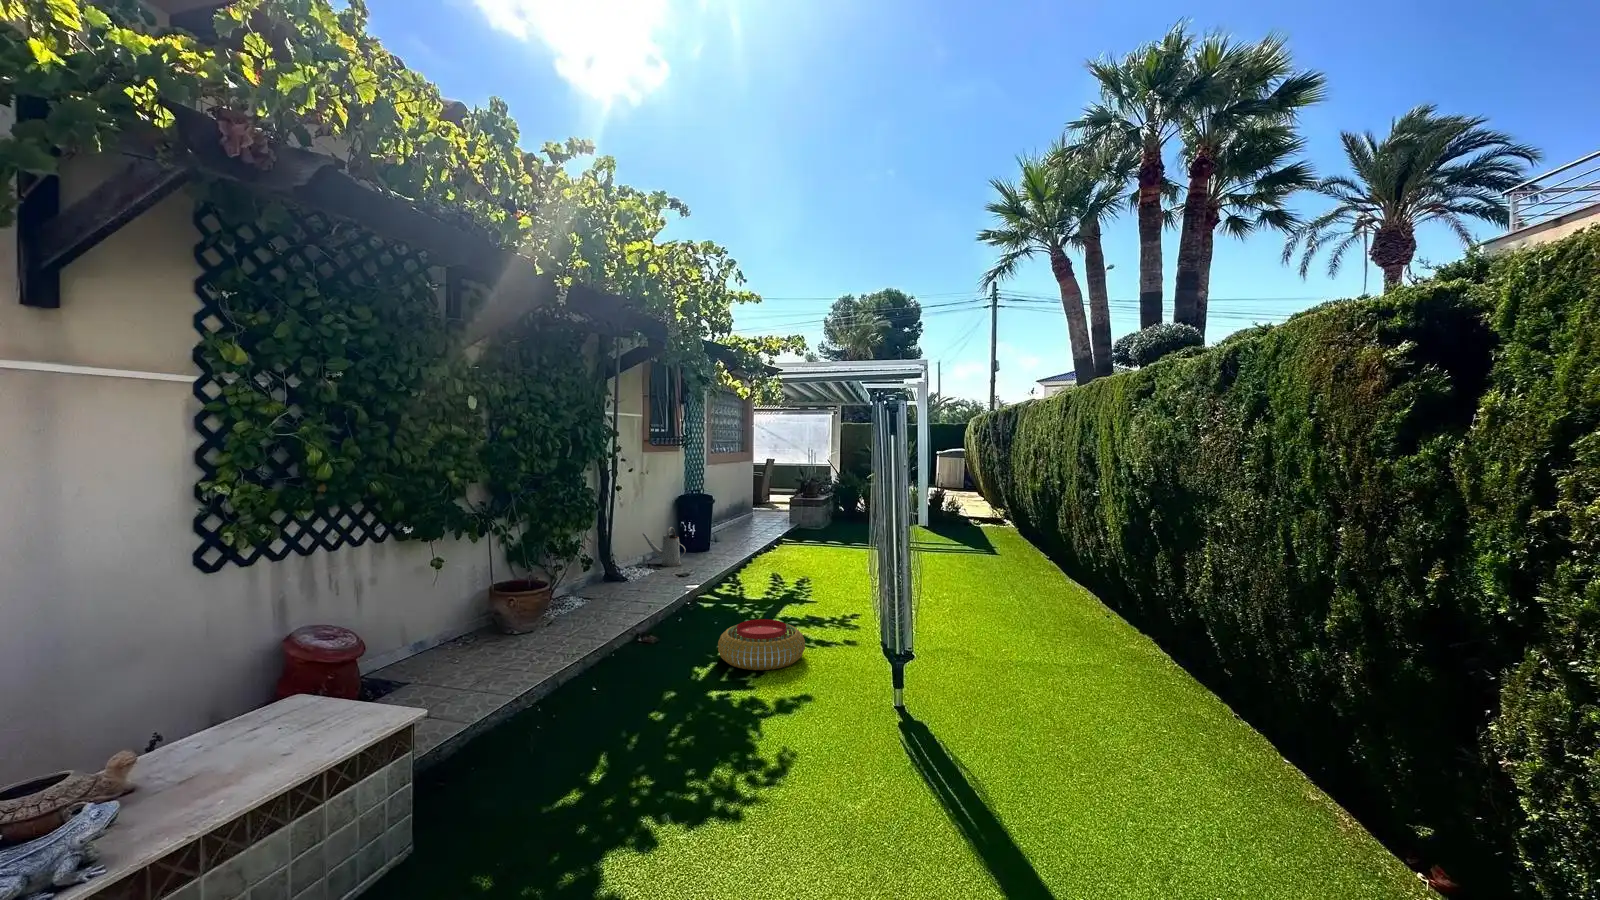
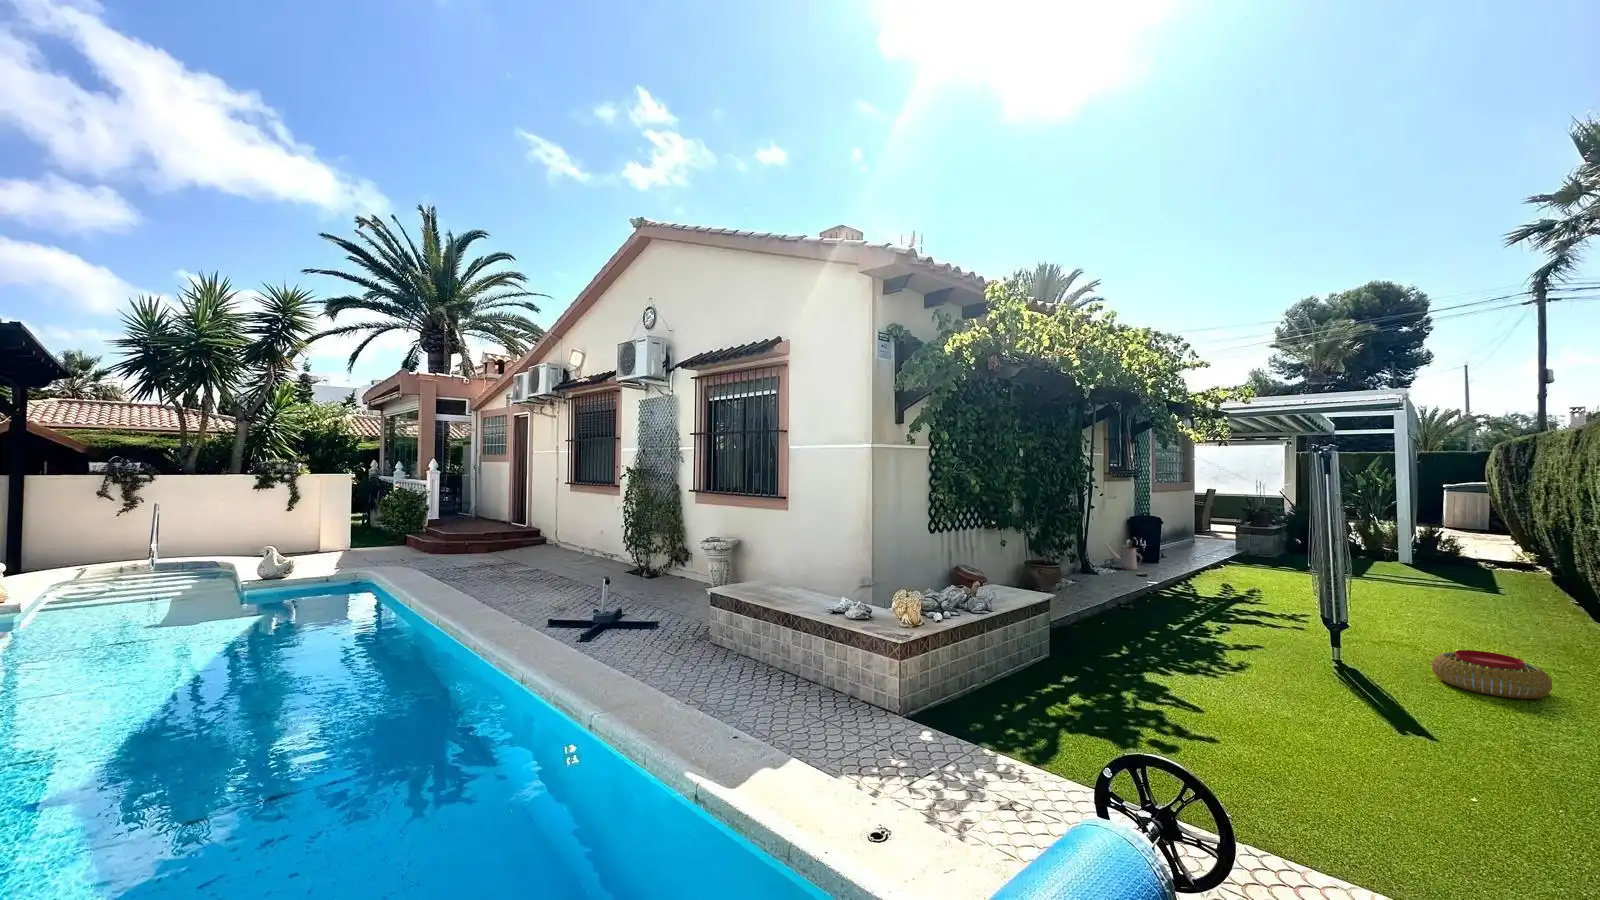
pouf: present [718,619,805,670] -> present [1432,650,1552,699]

